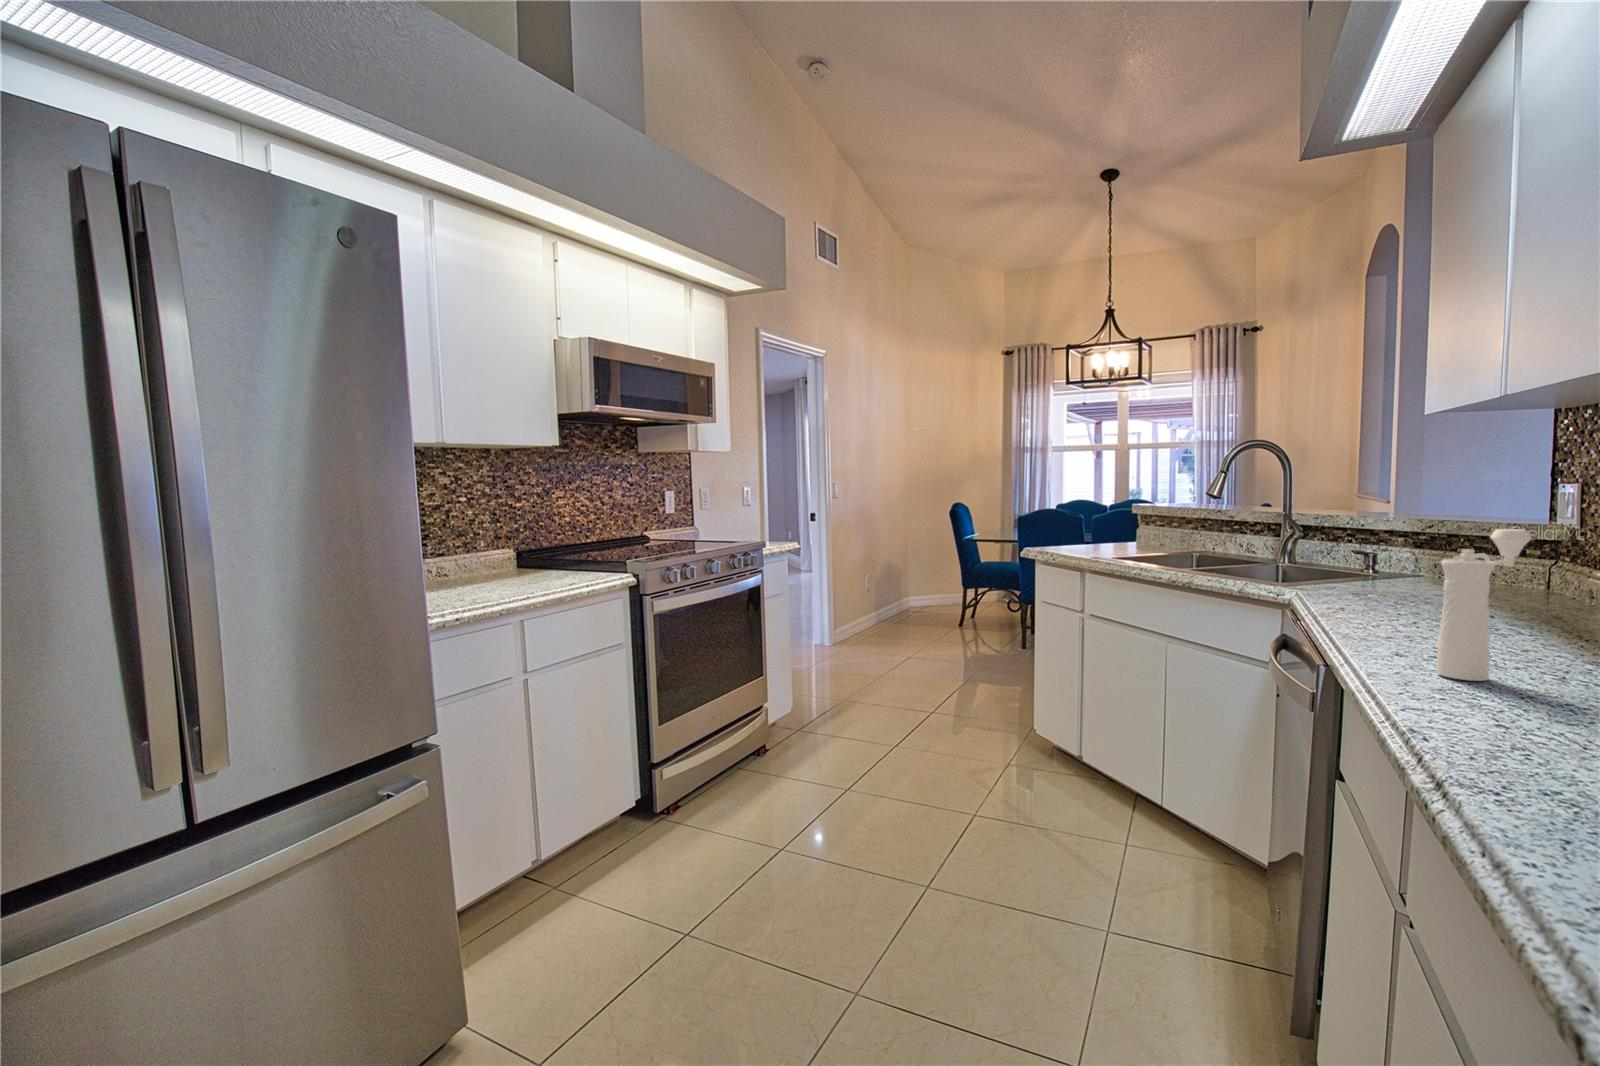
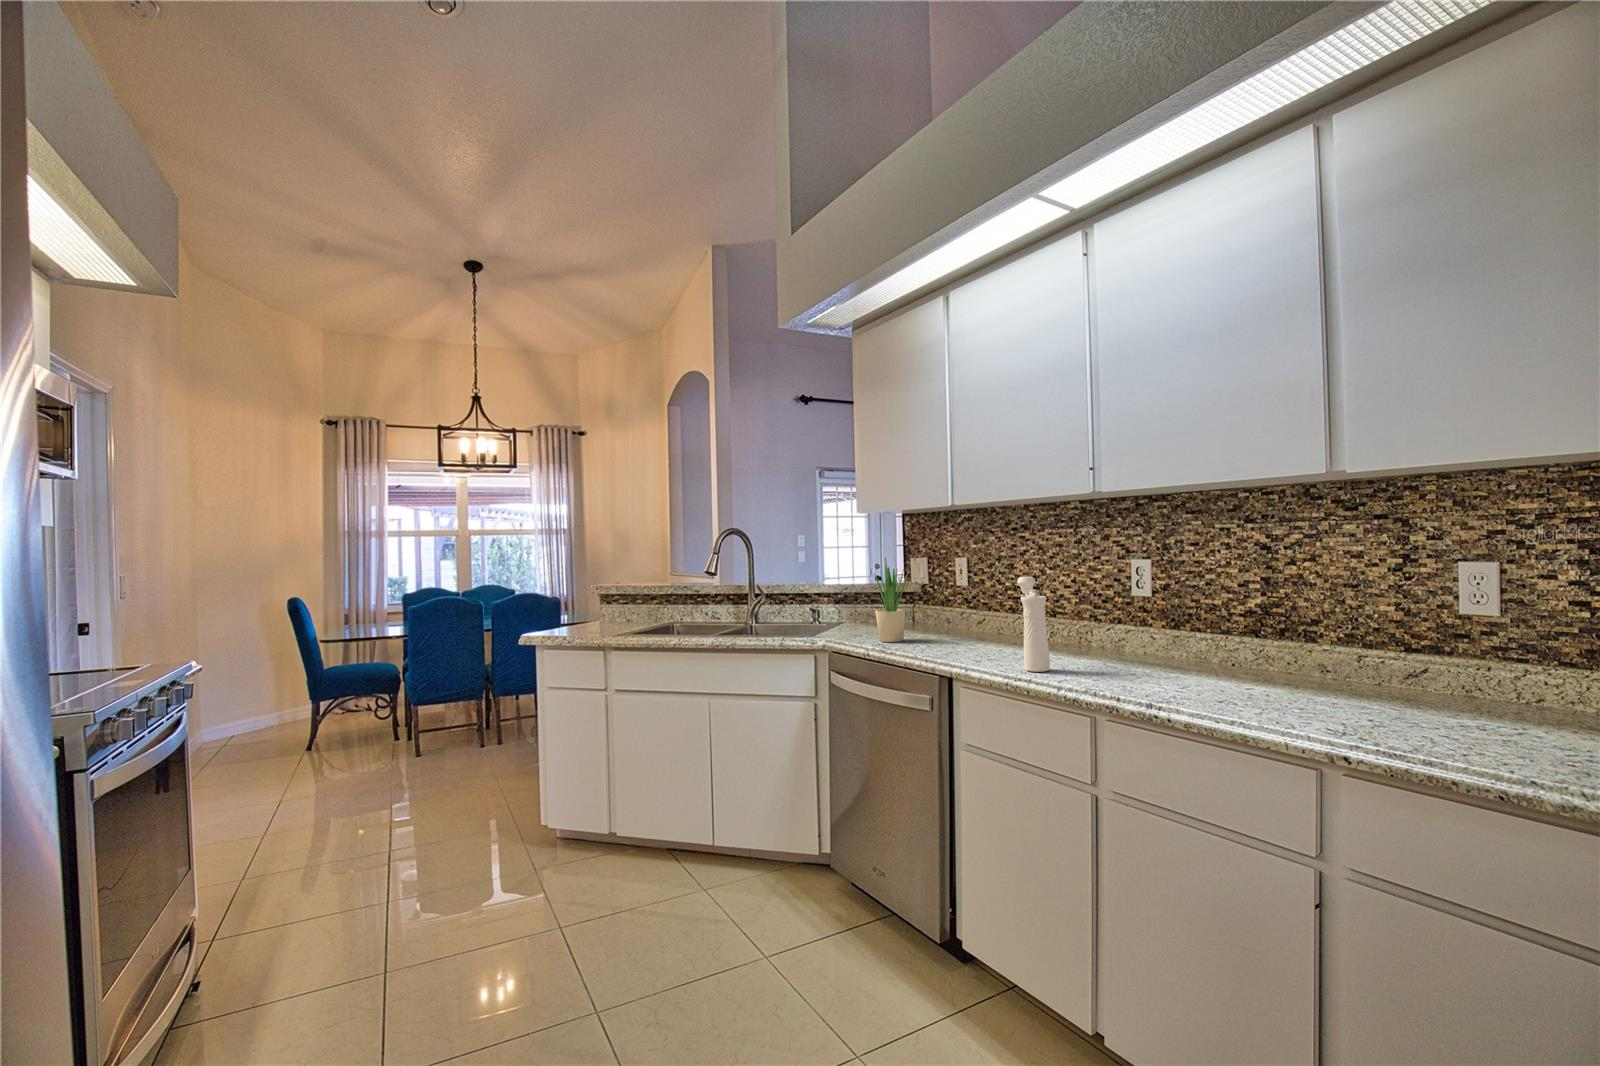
potted plant: none [1370,485,1437,608] -> present [875,558,908,642]

